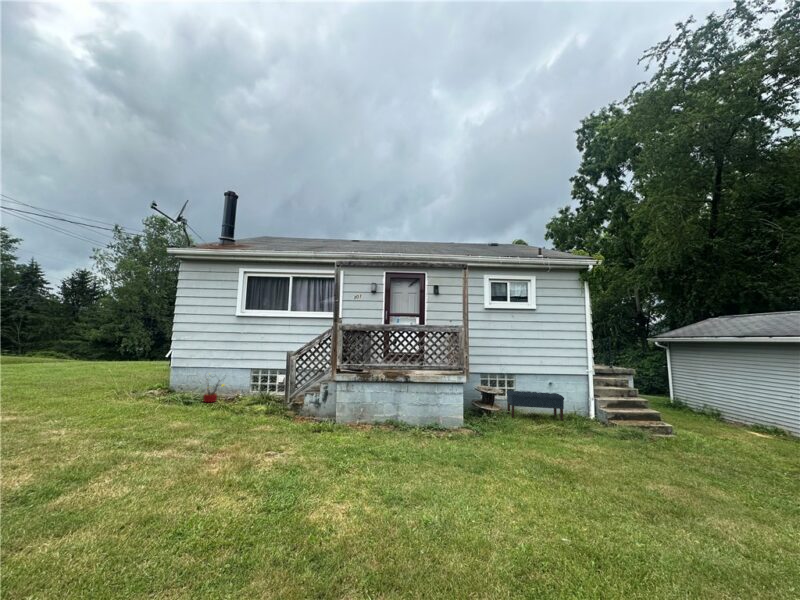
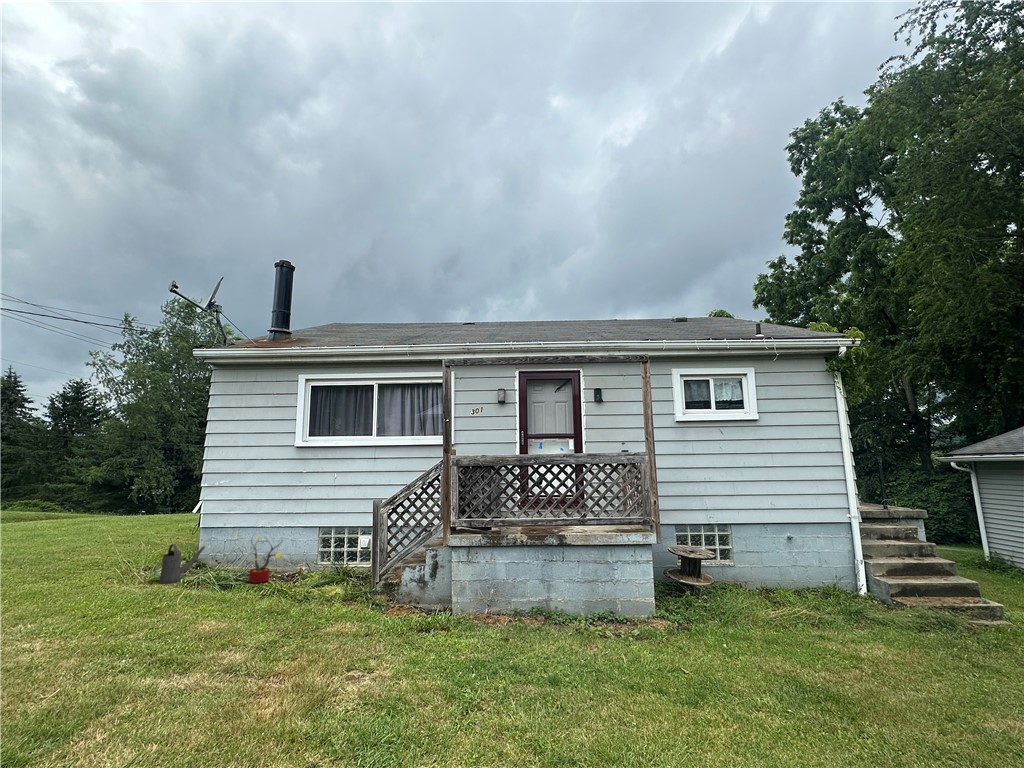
watering can: none [140,376,174,401] -> present [154,544,205,584]
bench: present [507,391,564,420] -> none [719,551,815,598]

